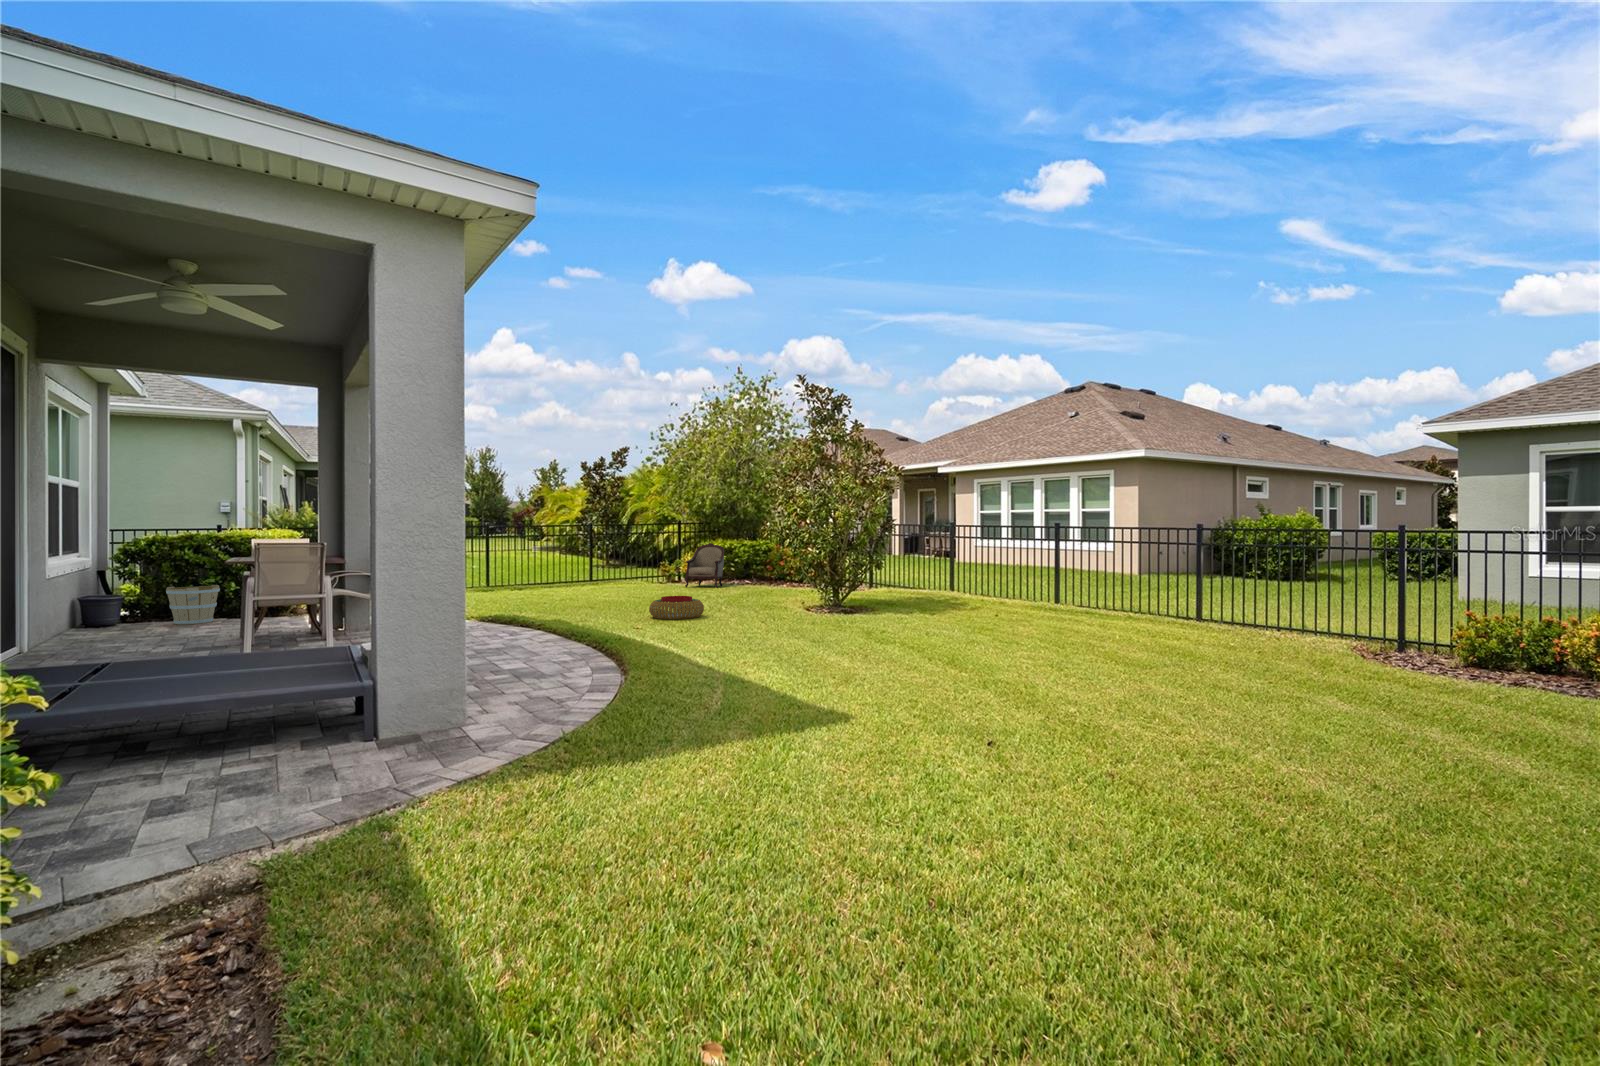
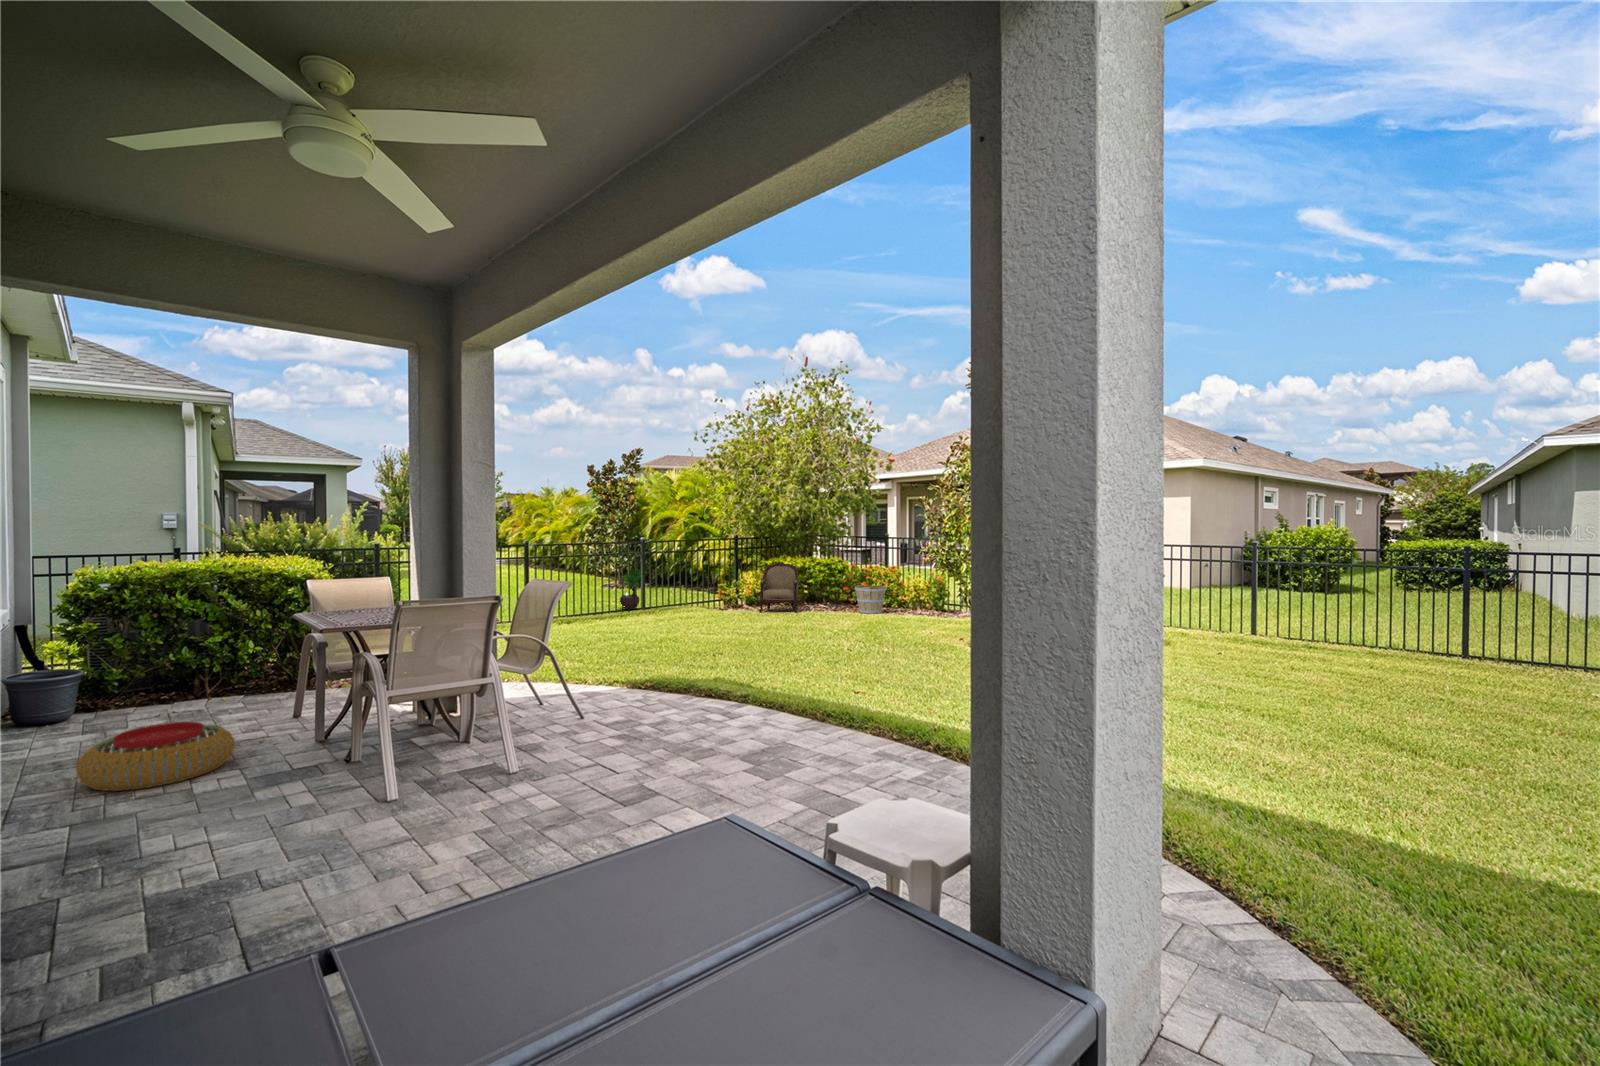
potted tree: none [575,546,597,585] -> present [620,569,642,610]
wooden bucket: present [166,585,220,625] -> present [855,585,886,614]
pouf: present [649,596,704,619] -> present [76,722,235,791]

